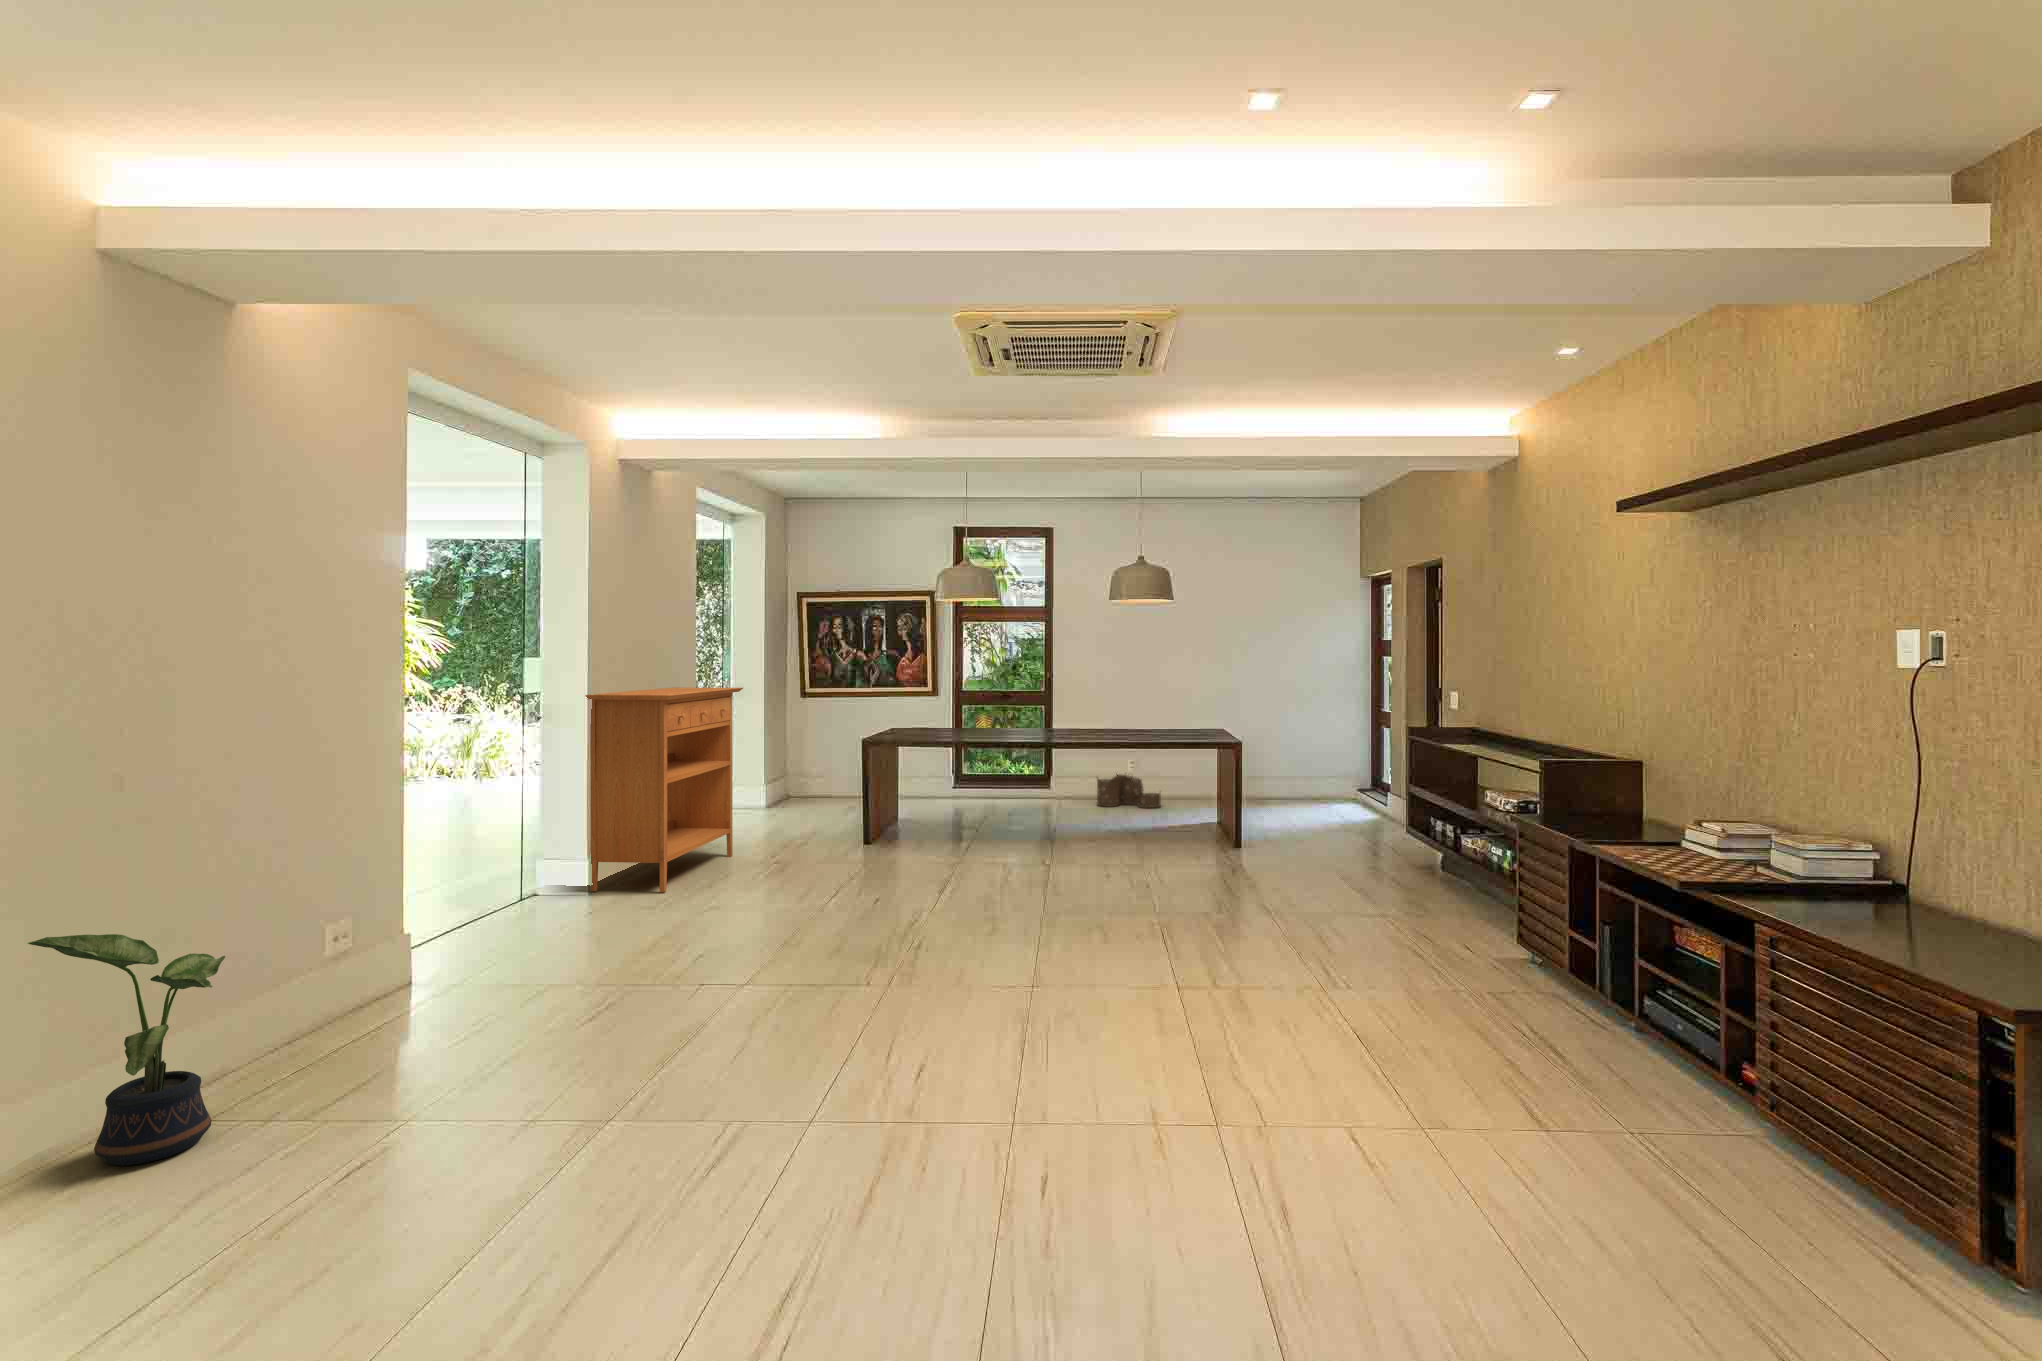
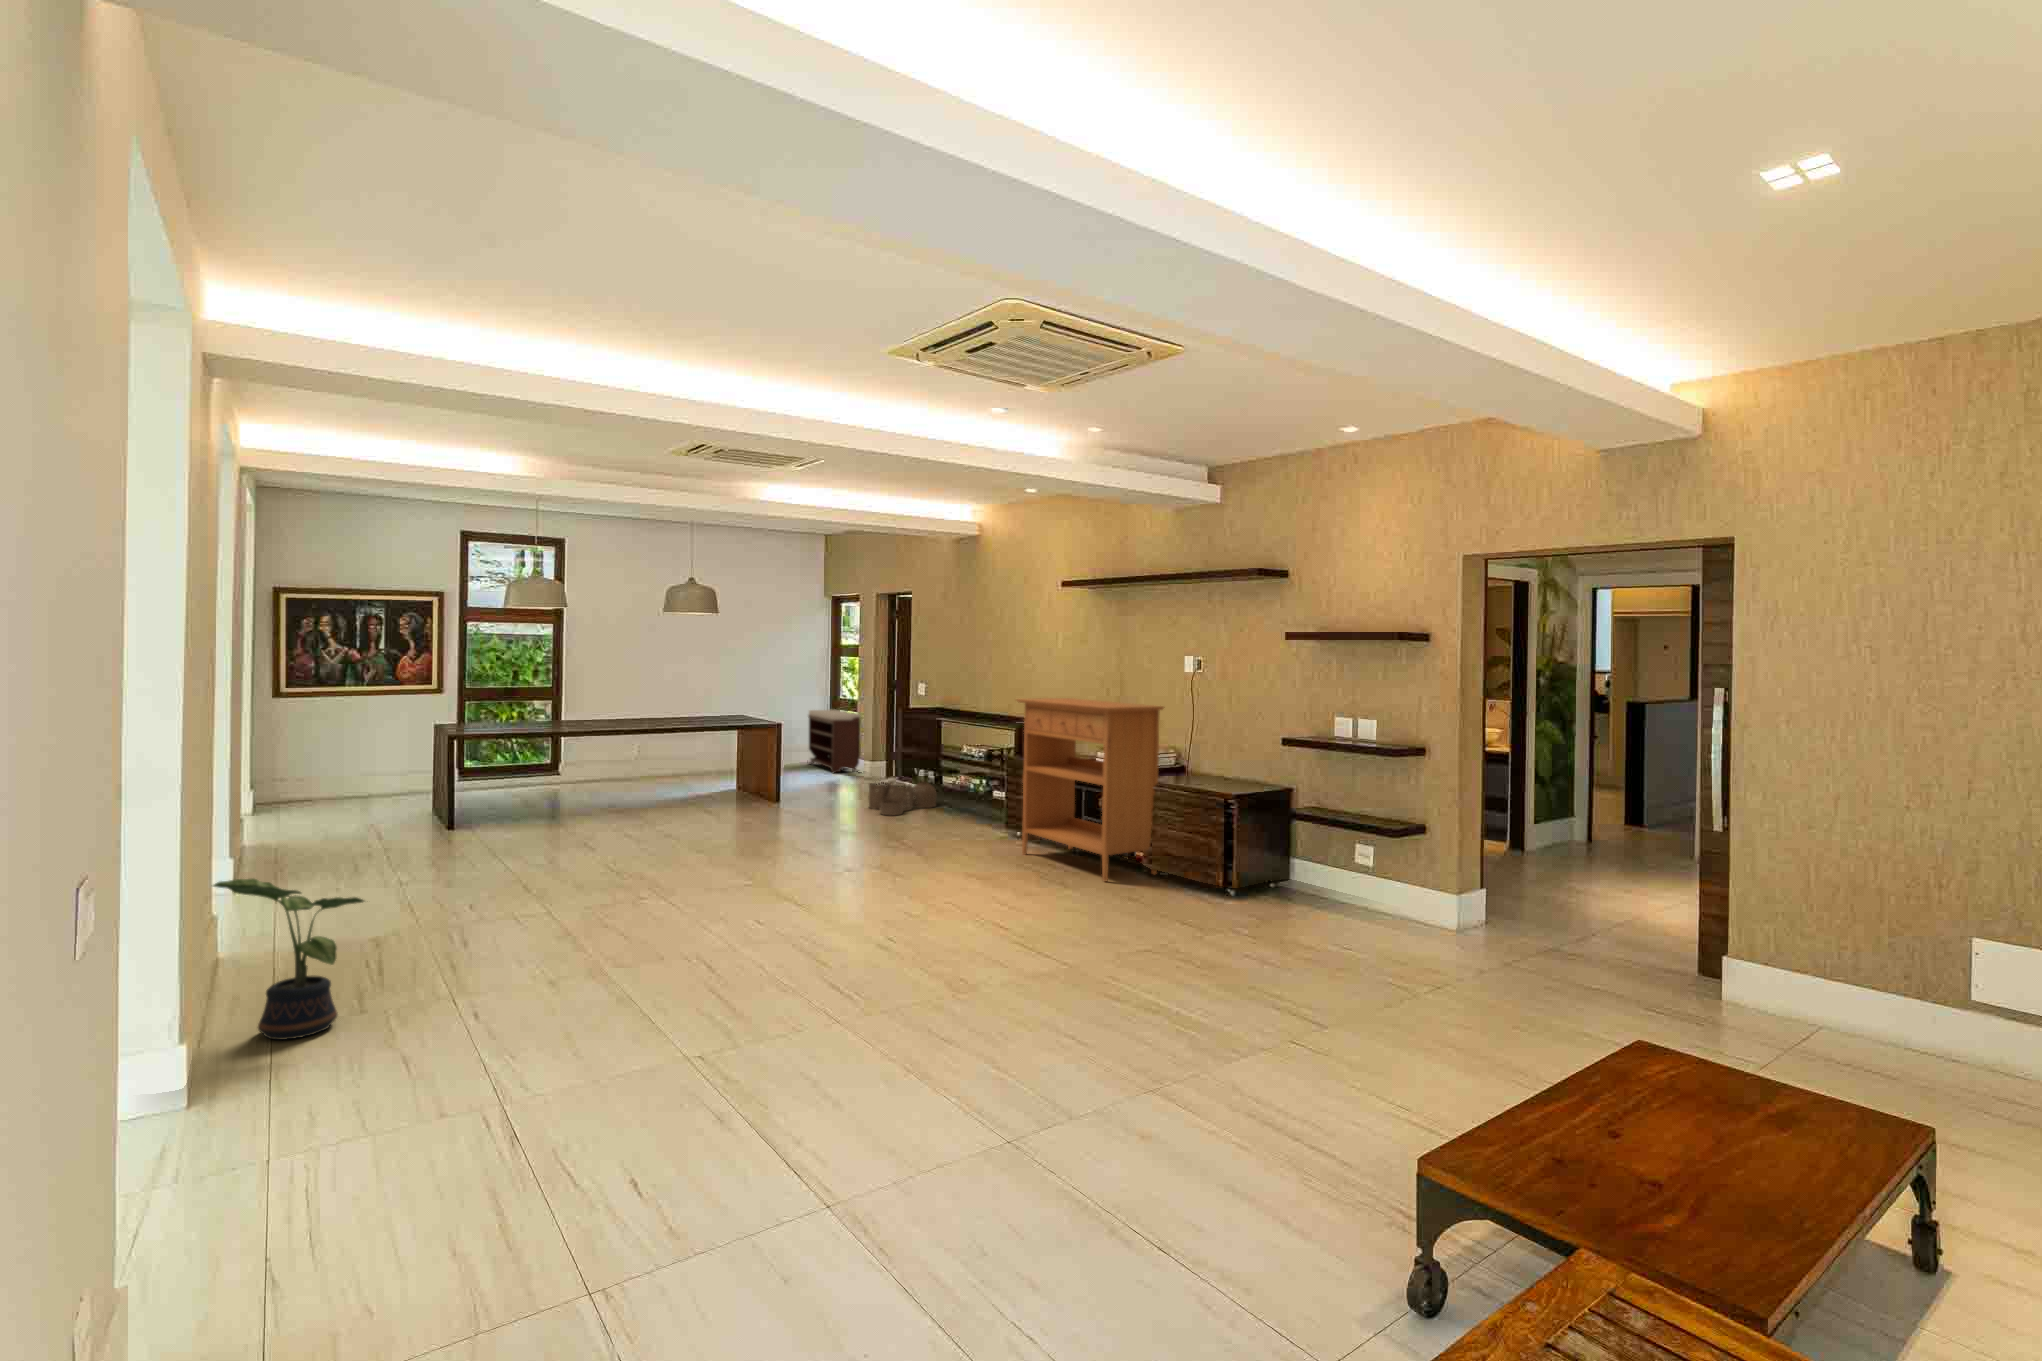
console table: present [586,687,743,893] -> present [1017,698,1164,881]
bench: none [1344,724,1406,811] -> present [807,709,860,773]
woven basket: present [1097,774,1161,808] -> present [869,782,936,815]

